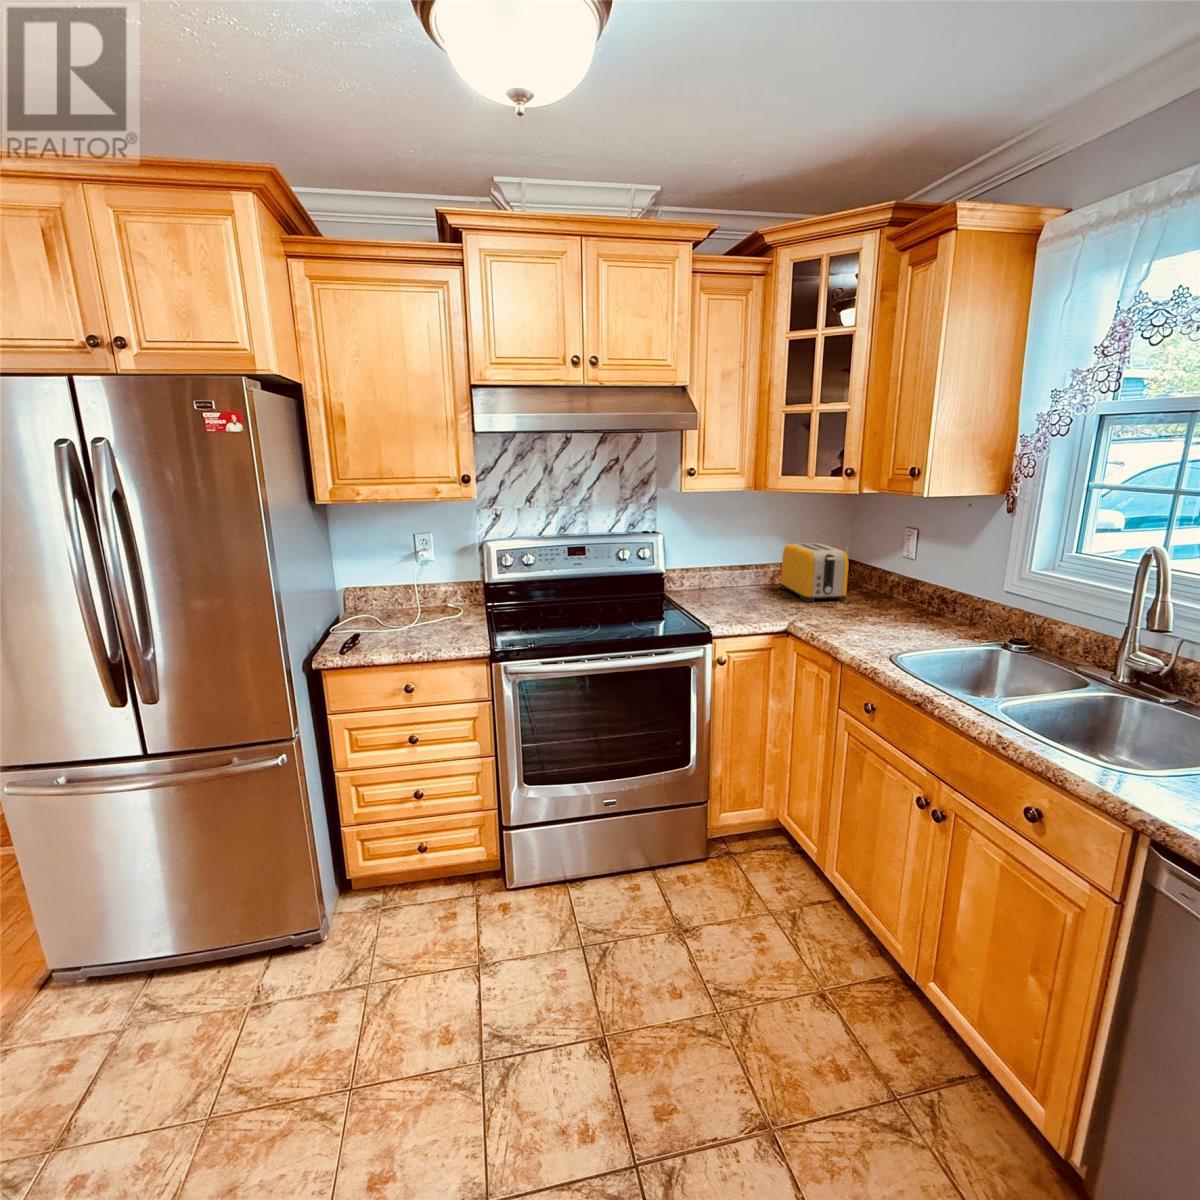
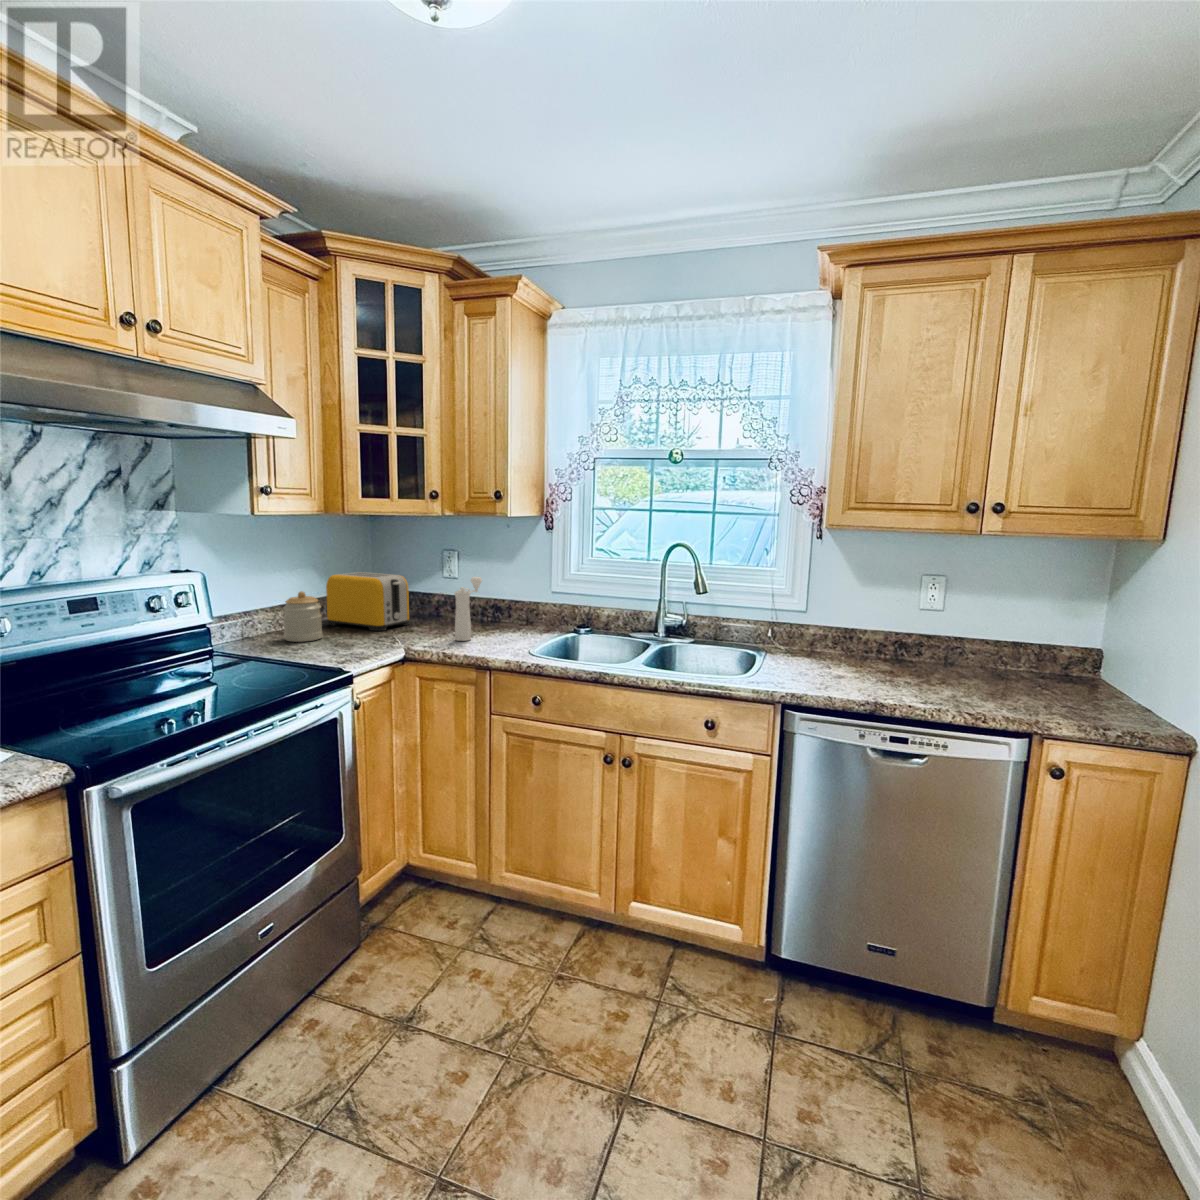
jar: none [725,557,757,600] -> present [283,591,322,642]
pepper mill: none [849,562,898,628] -> present [454,577,482,641]

